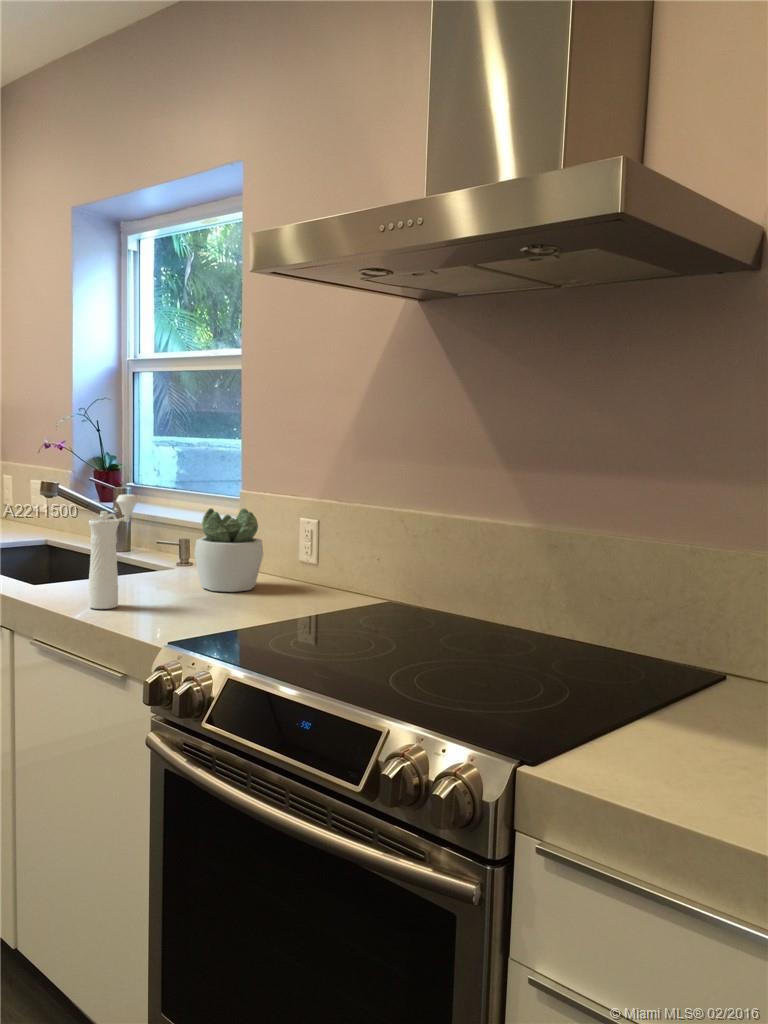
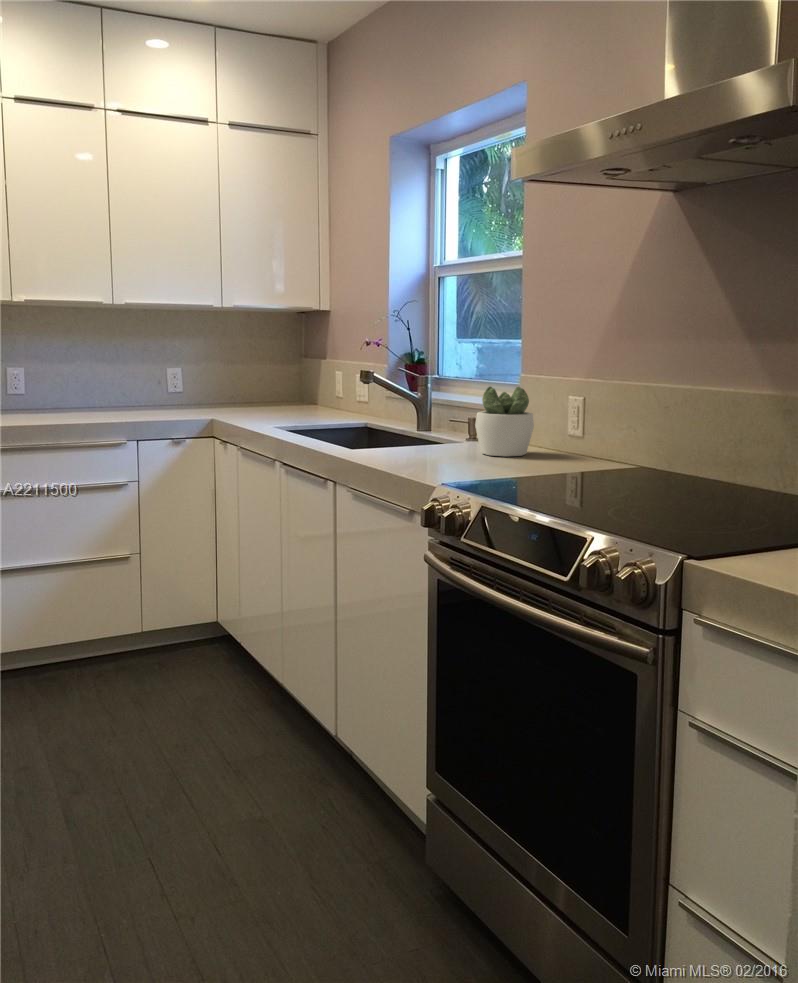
pepper mill: present [88,495,138,609] -> none [388,373,429,463]

